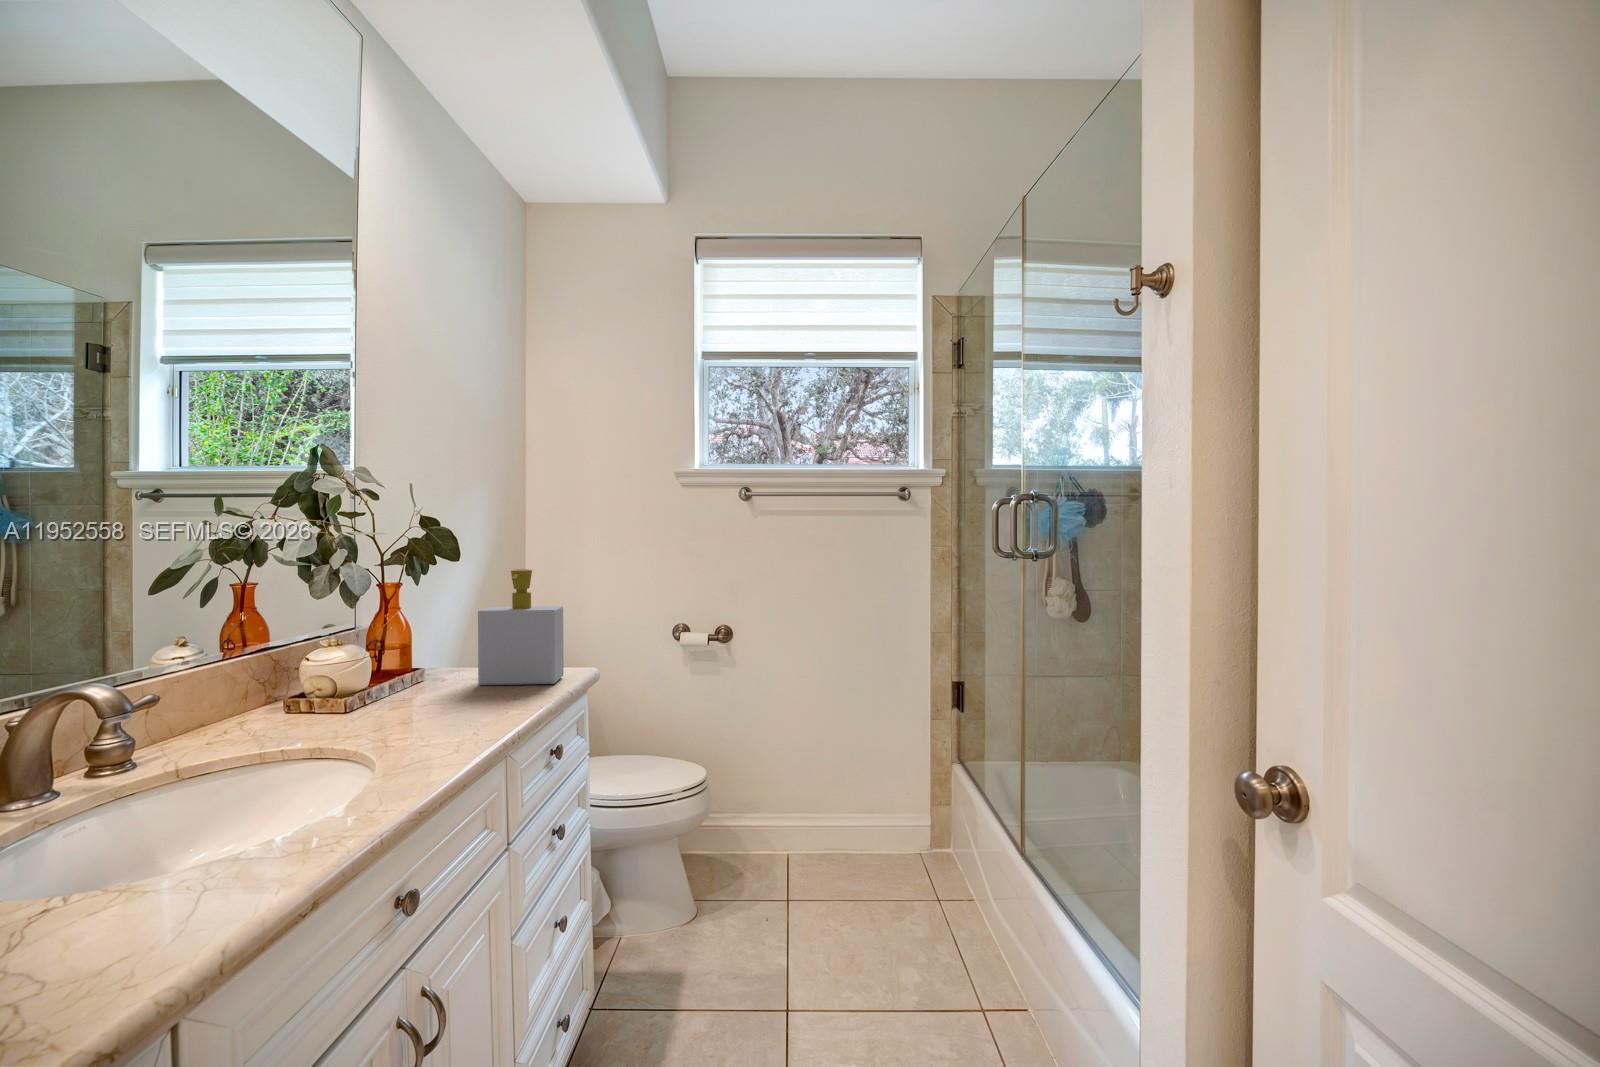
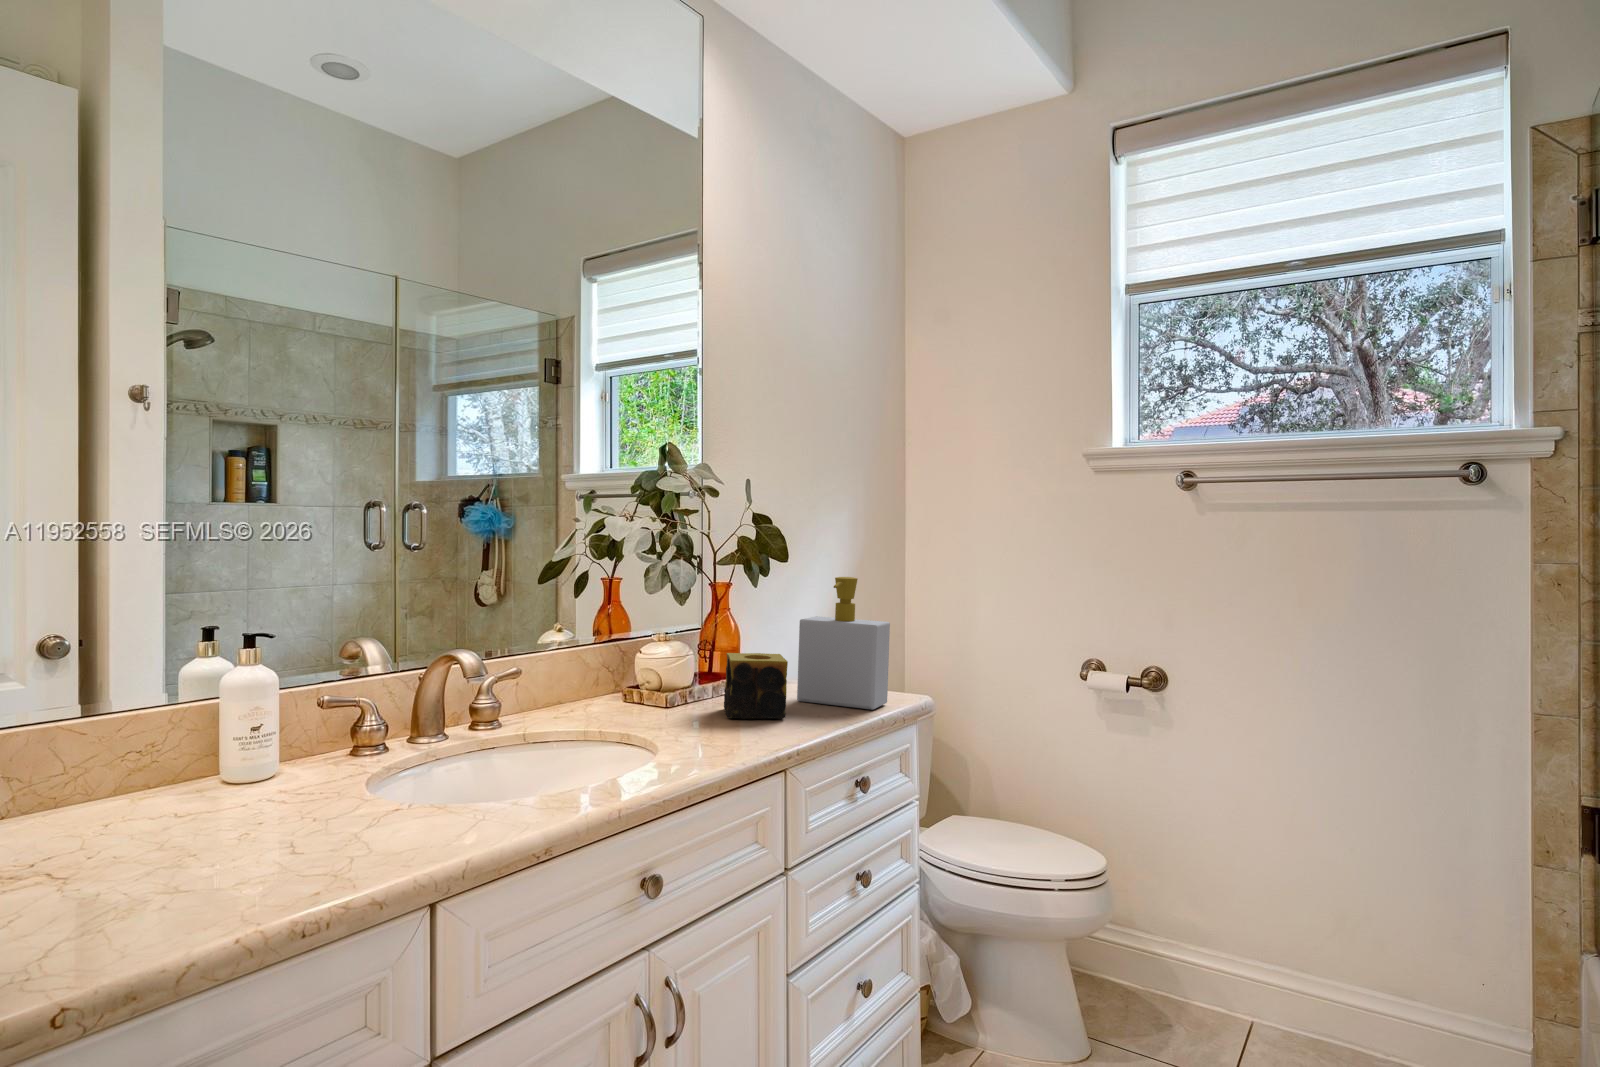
candle: none [407,645,477,713] -> present [724,653,788,719]

